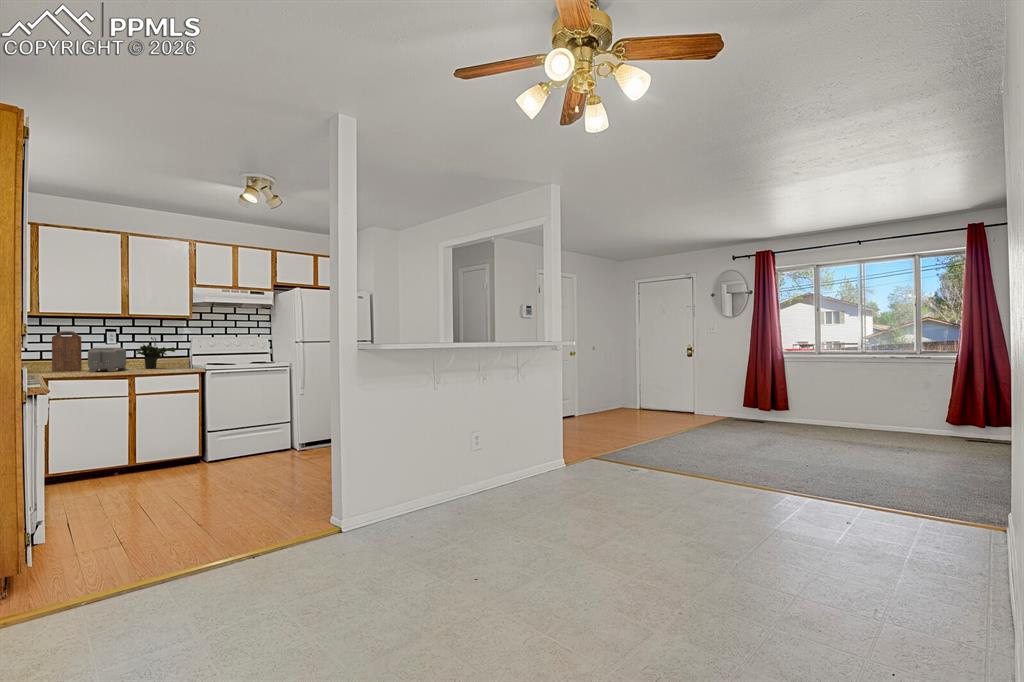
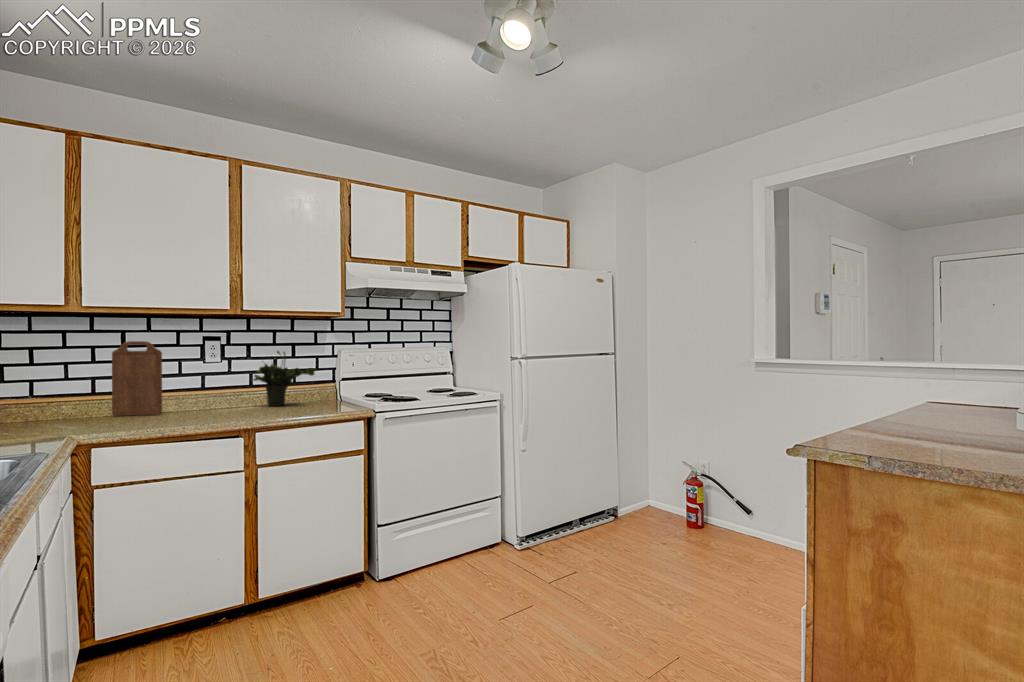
toaster: present [88,348,127,372] -> none [170,371,238,422]

